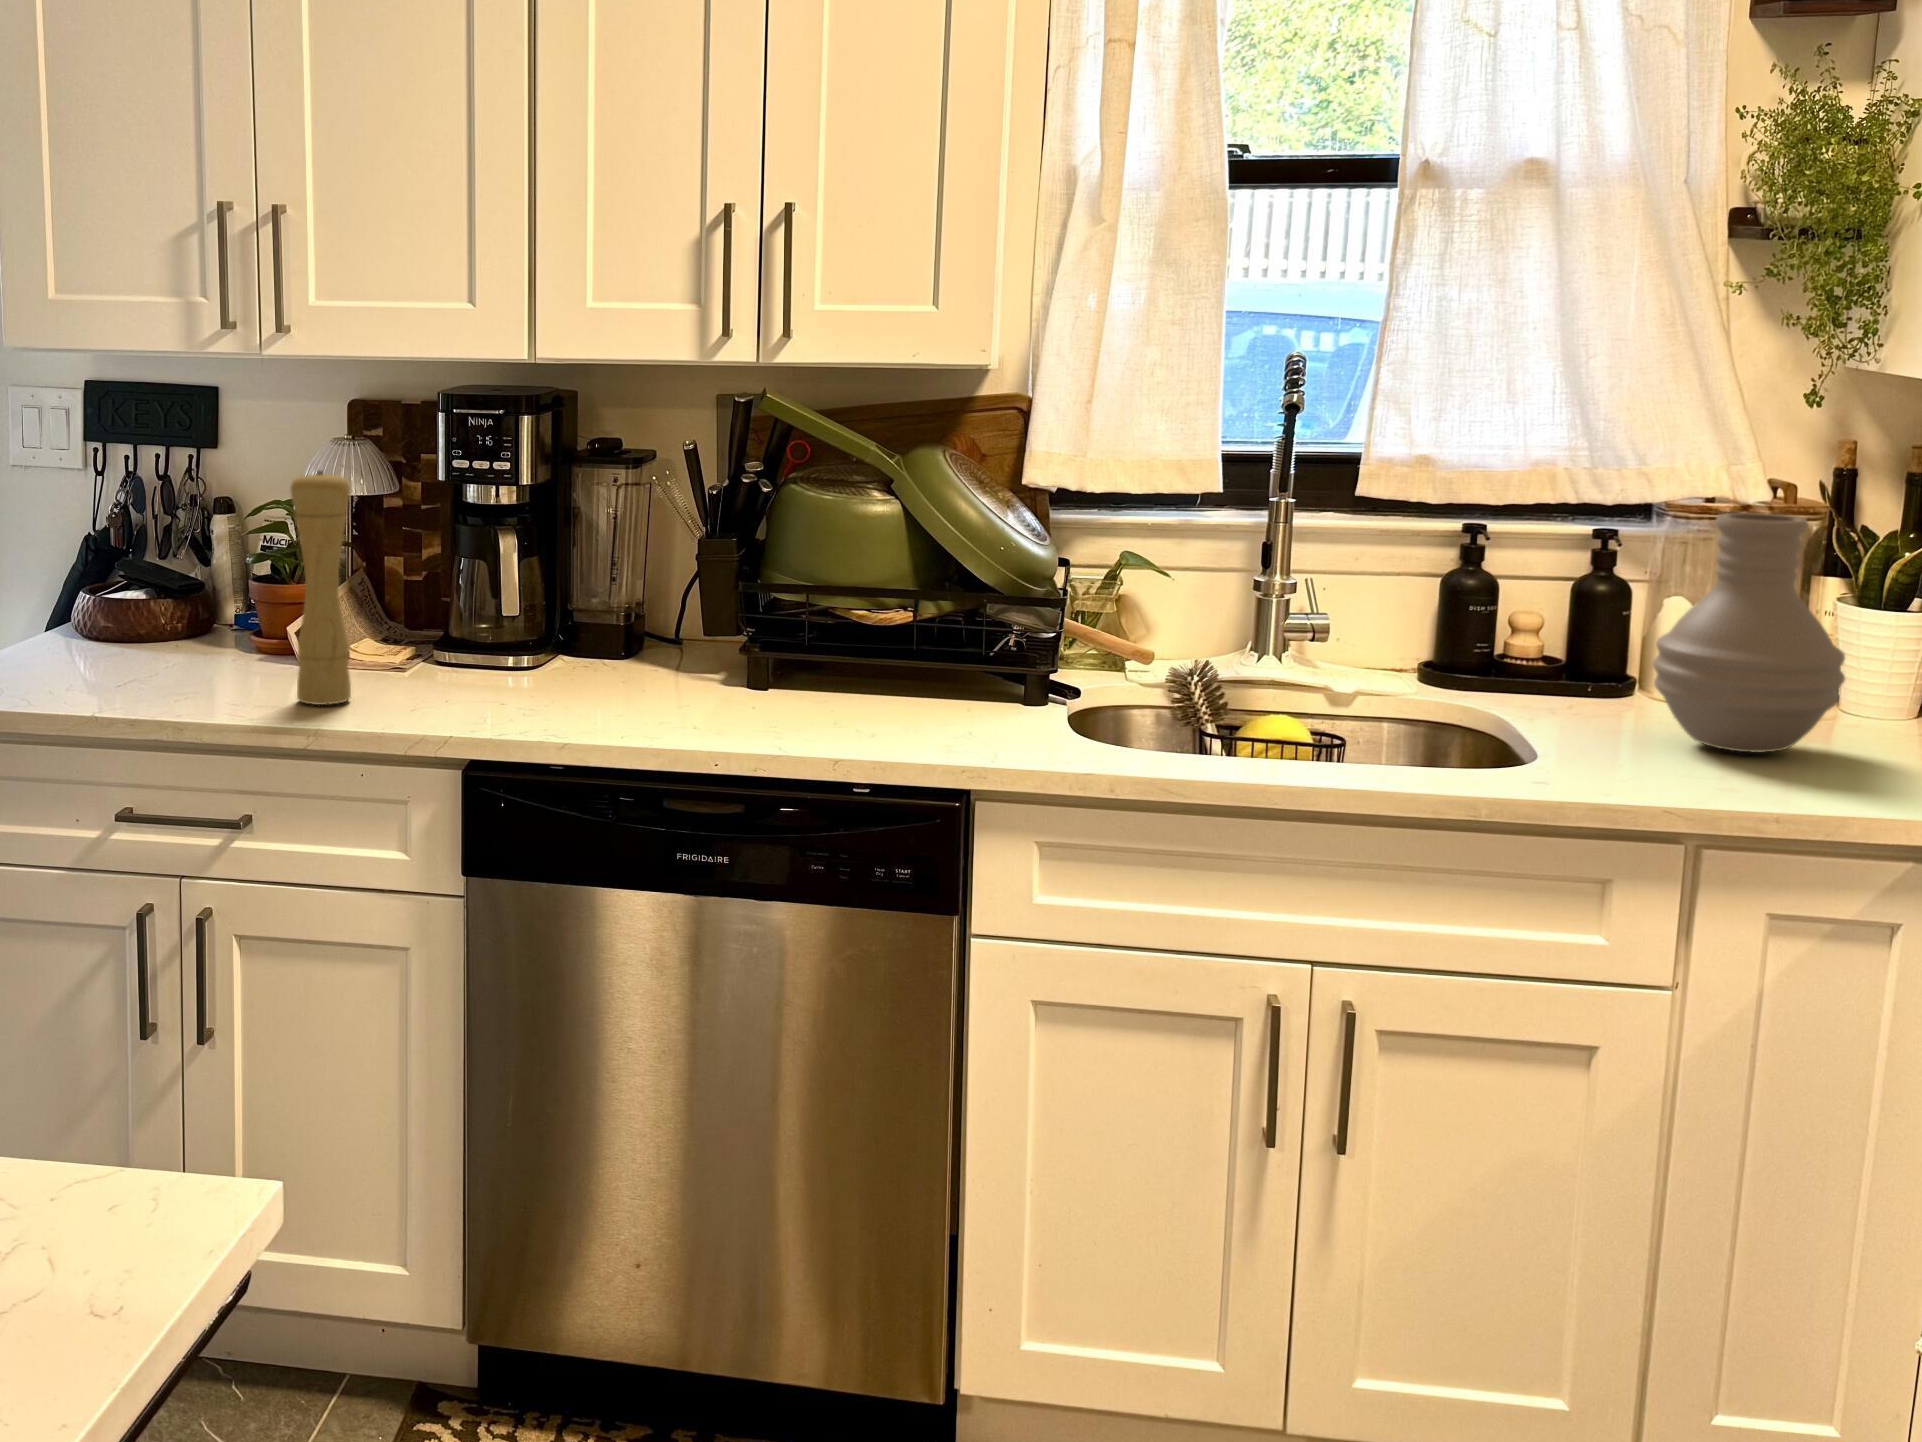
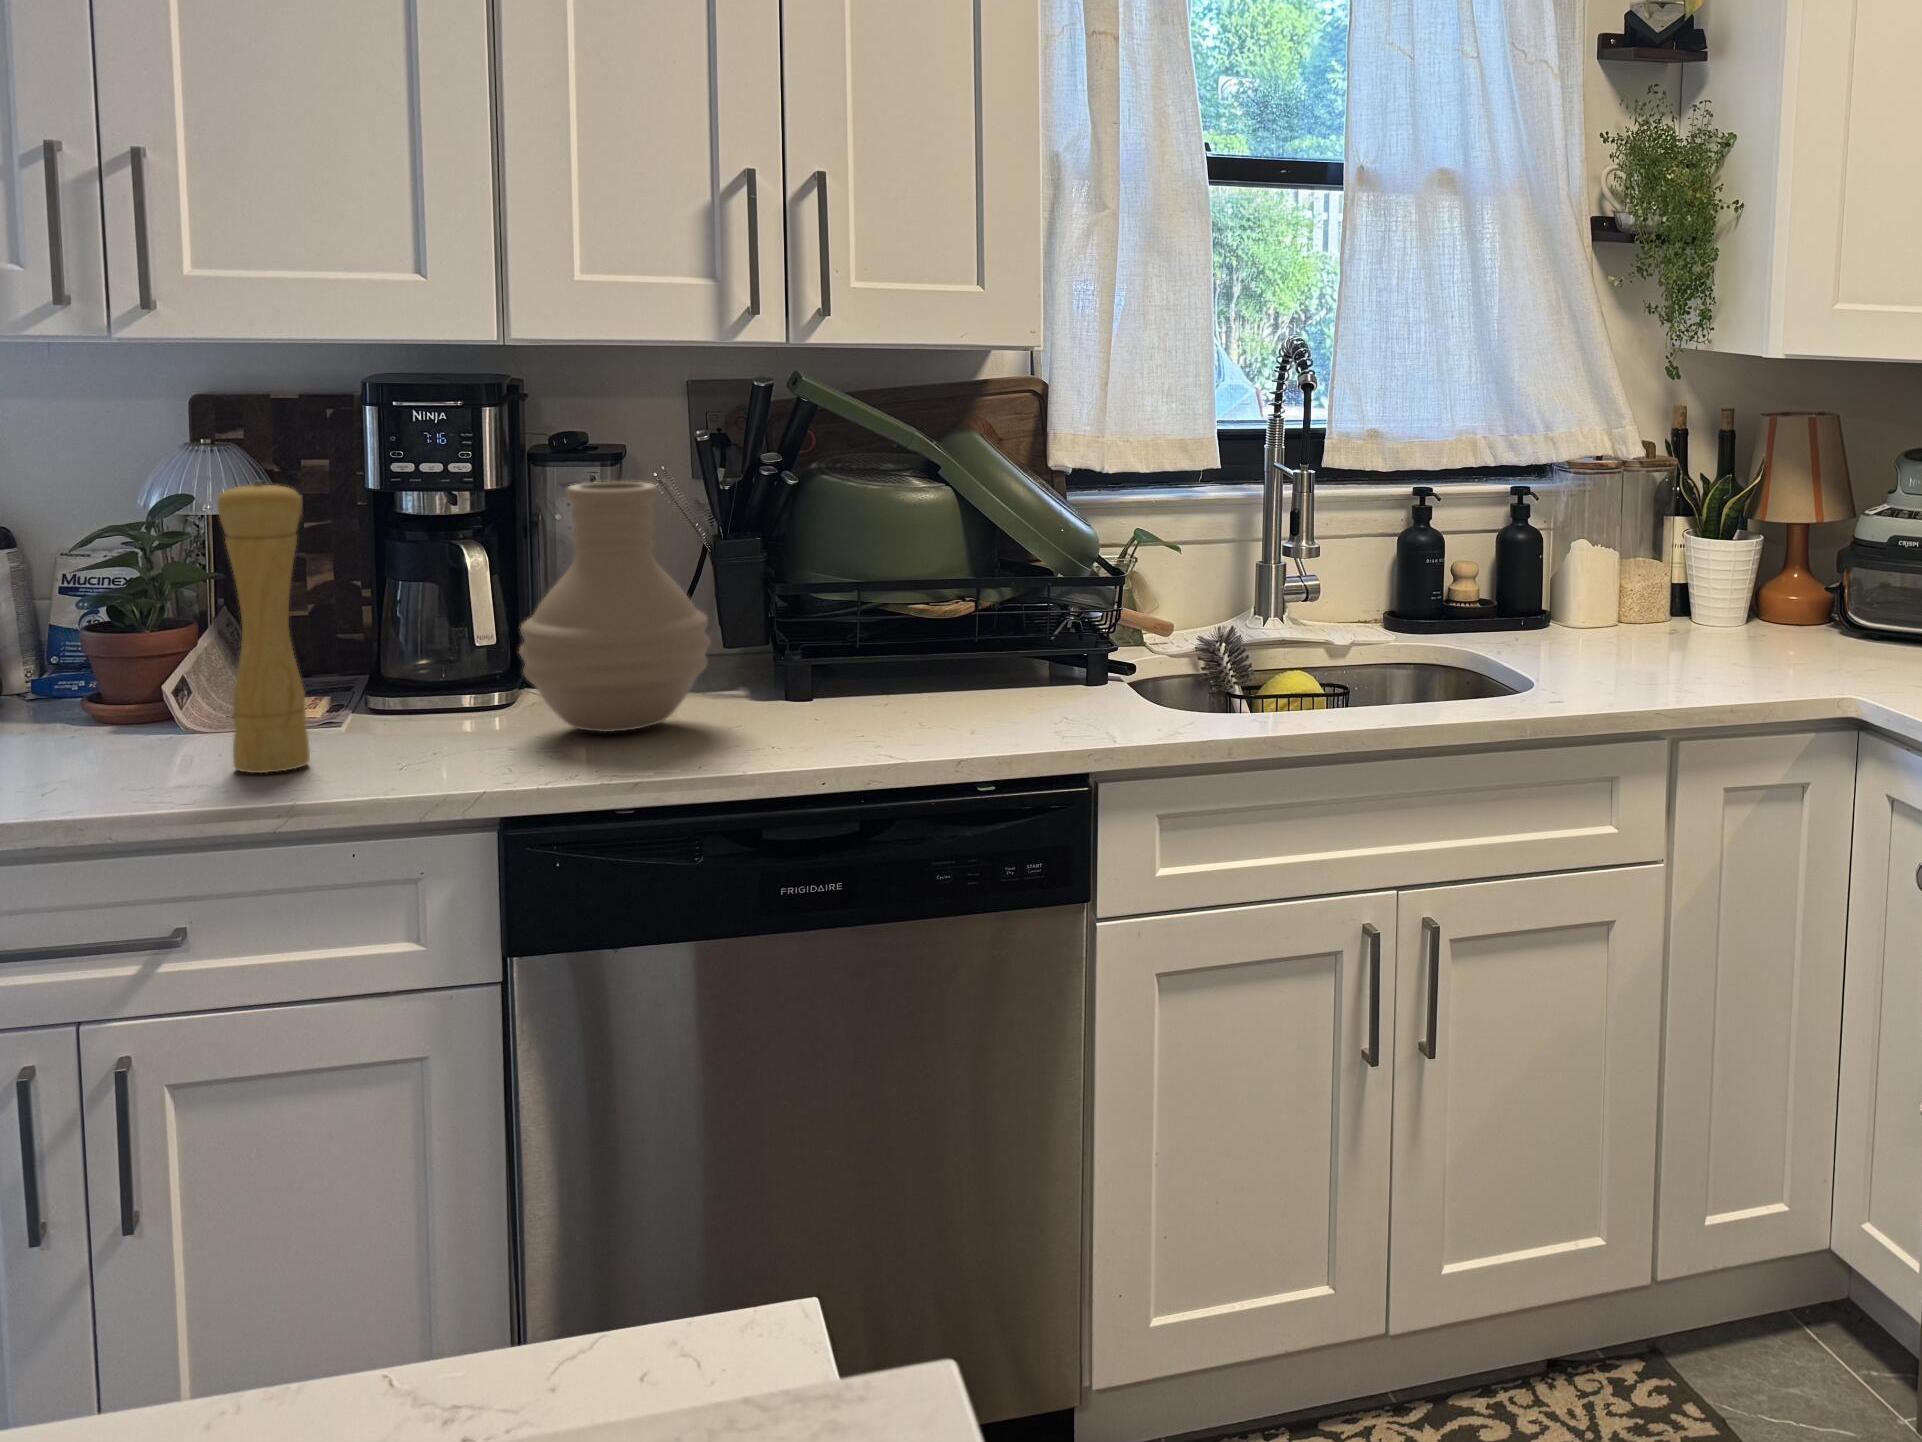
vase: present [1653,513,1845,752] -> present [519,482,710,732]

